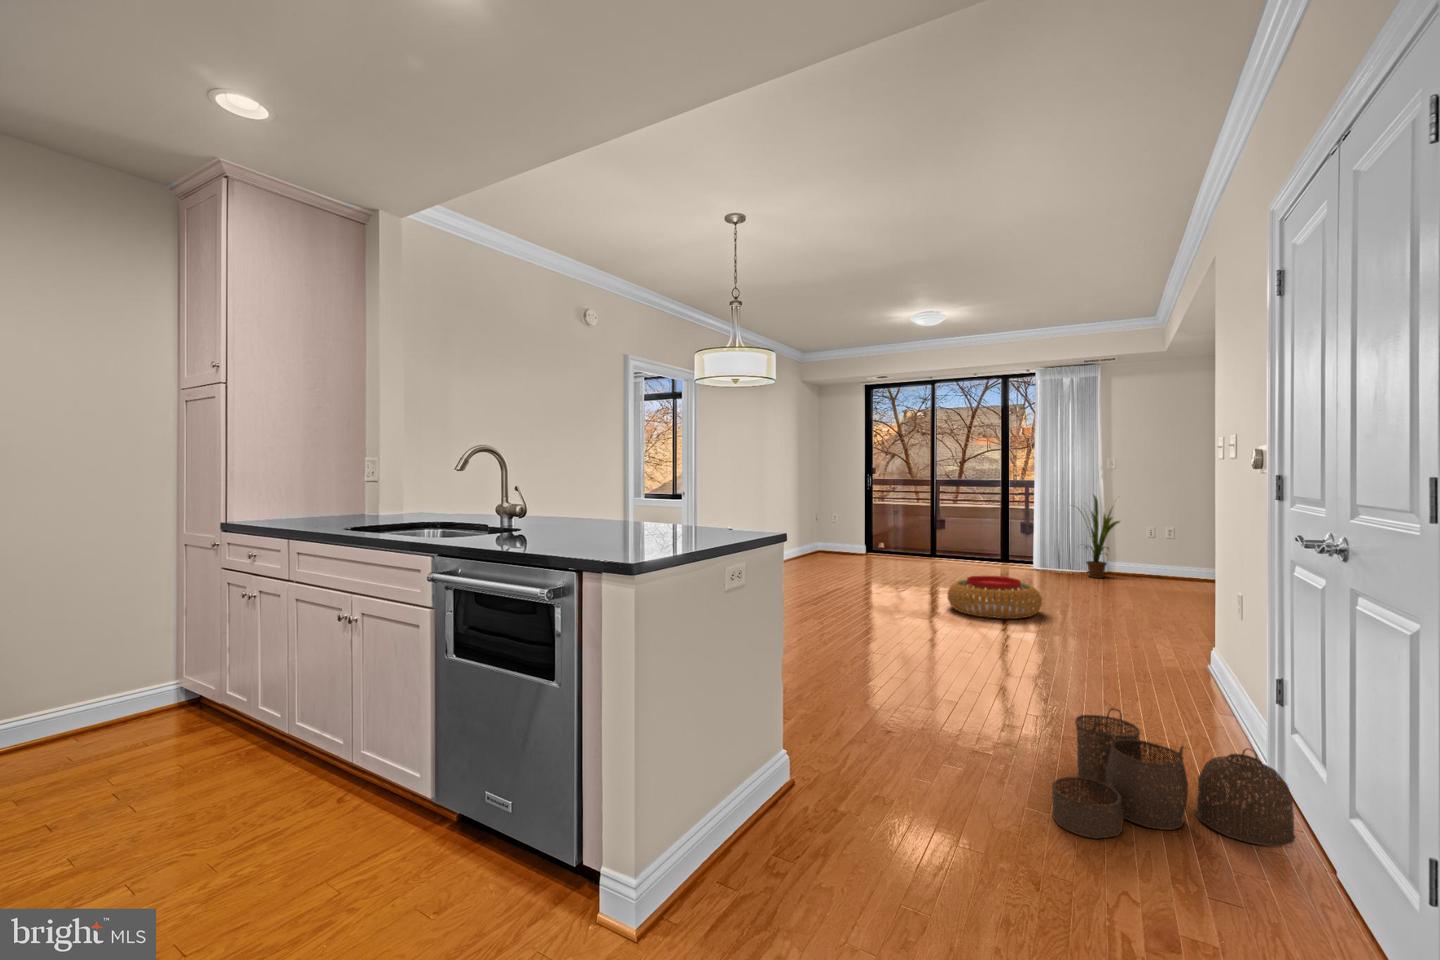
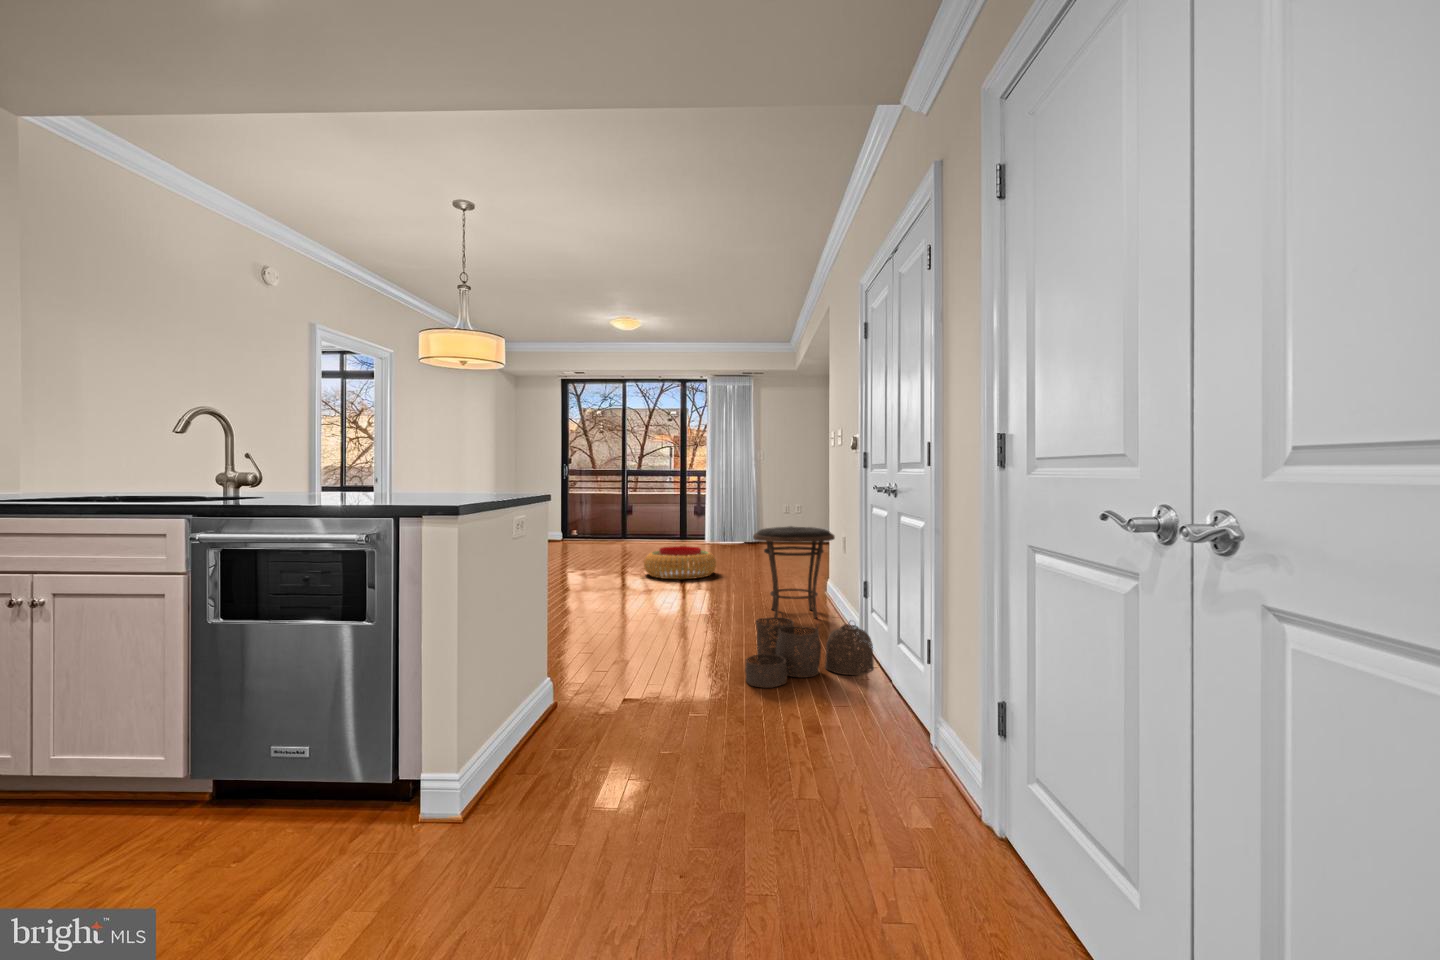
house plant: present [1086,495,1120,578] -> none [730,481,767,548]
side table: none [1084,571,1222,709] -> present [753,526,835,618]

